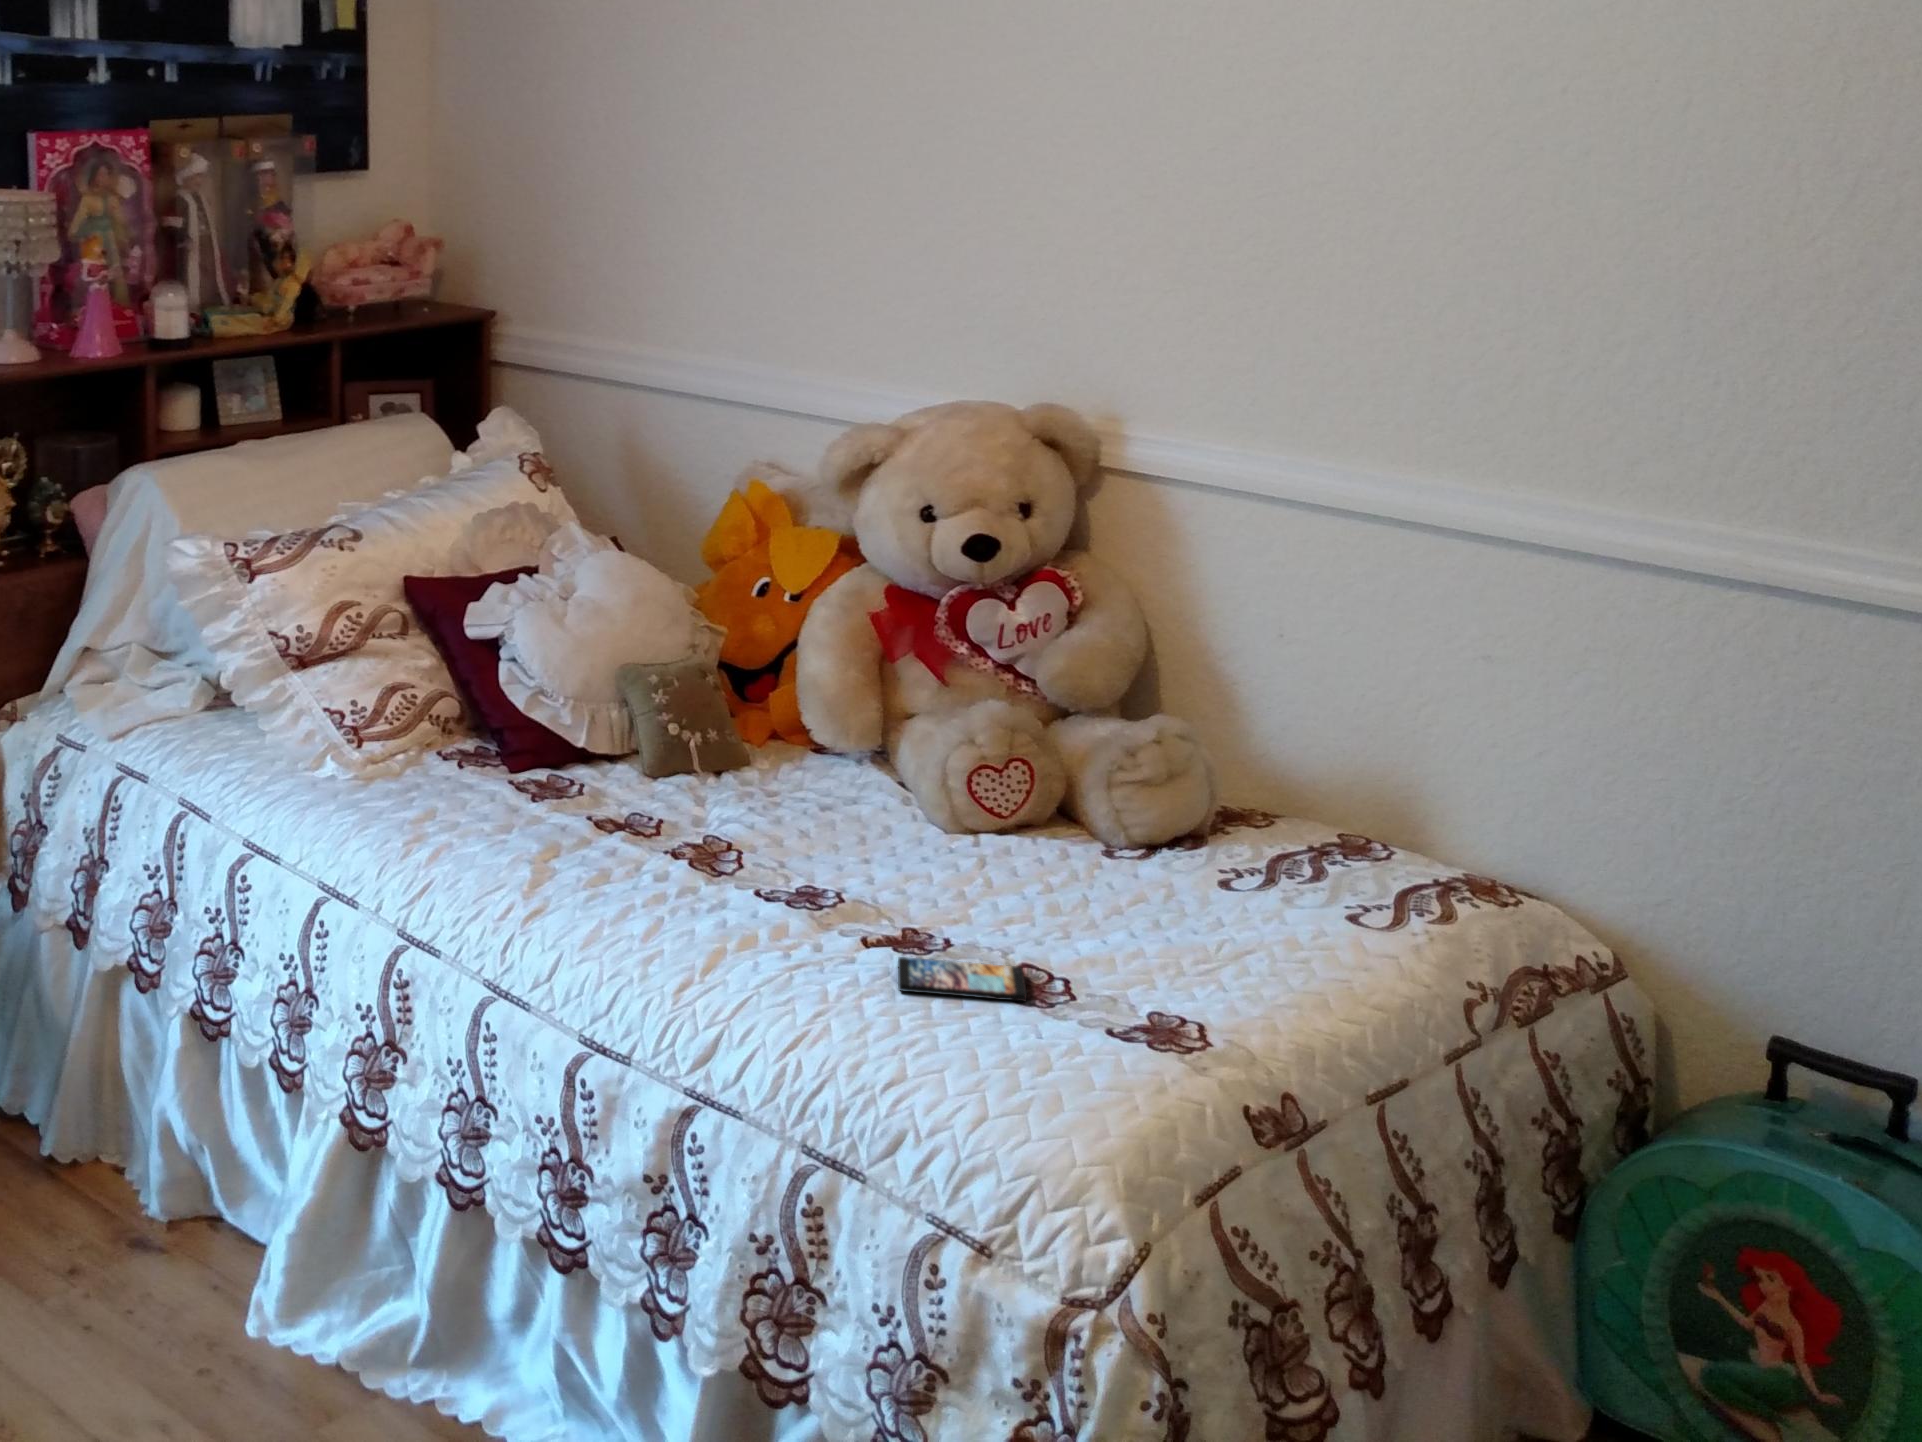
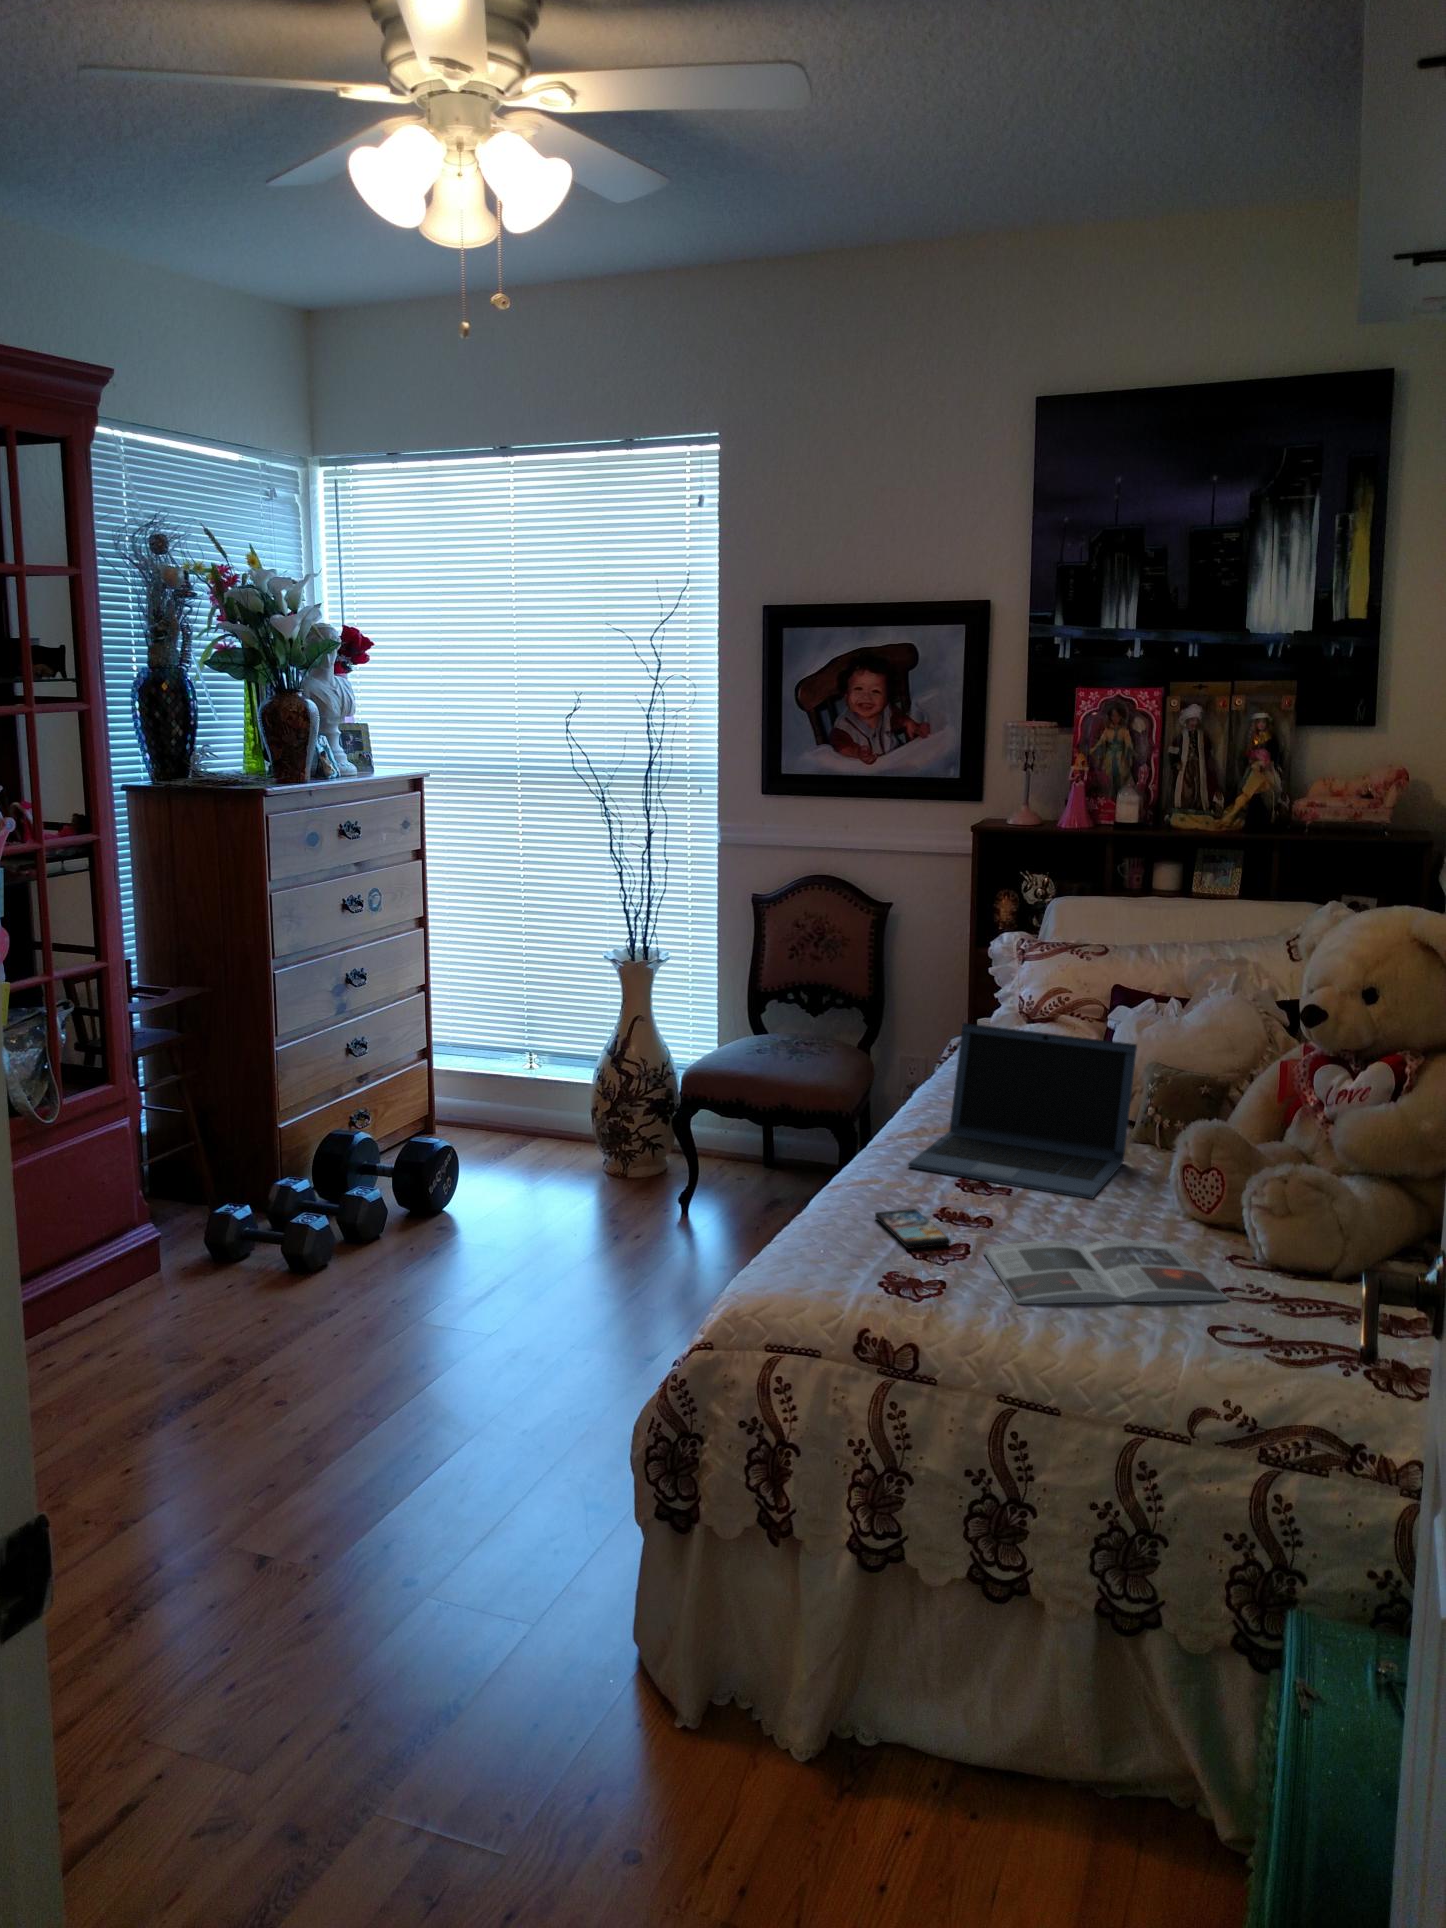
laptop: none [561,649,886,920] -> present [908,1023,1137,1199]
magazine: none [1054,863,1232,991] -> present [984,1240,1228,1304]

